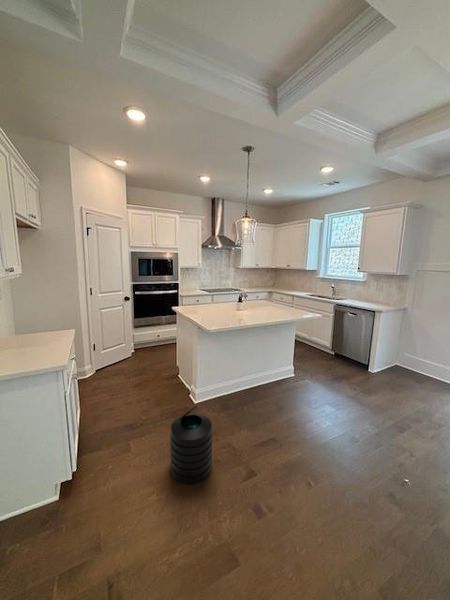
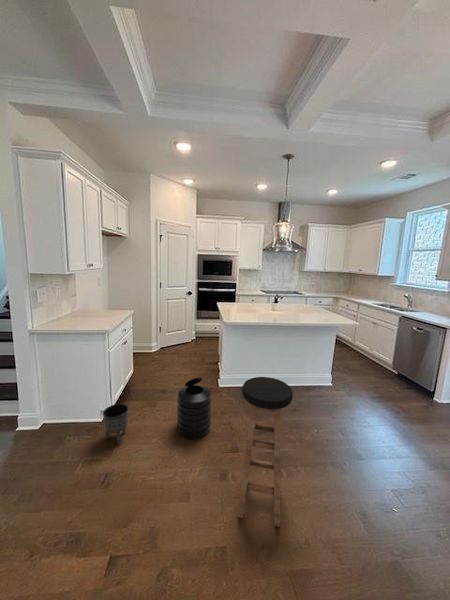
bar stool: none [279,393,352,565] -> present [237,377,293,527]
planter: none [72,469,110,531] -> present [103,404,128,445]

